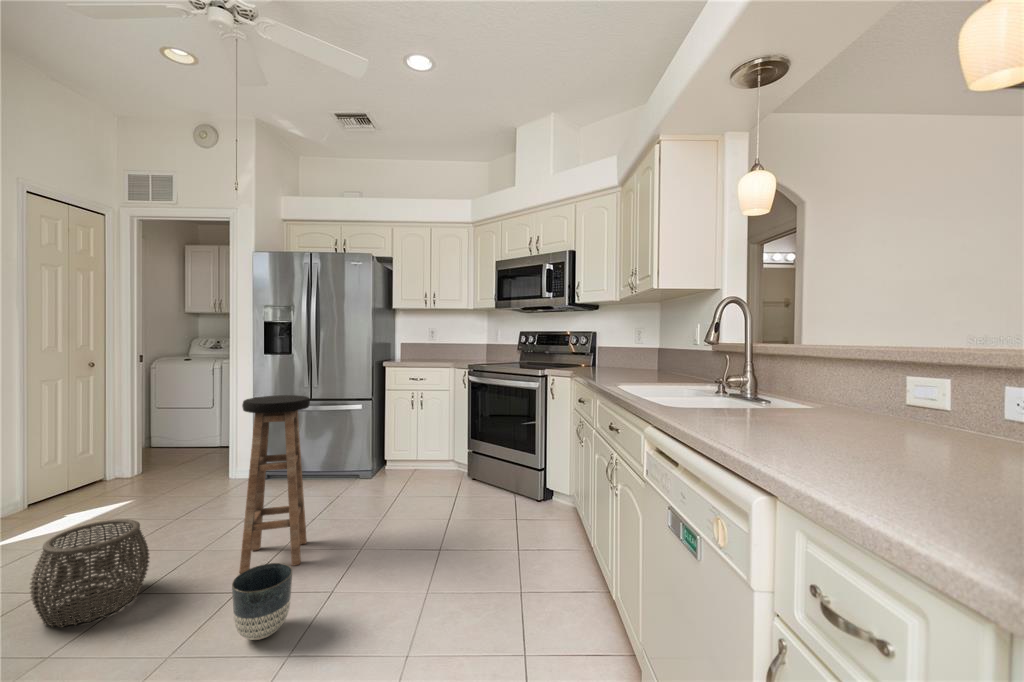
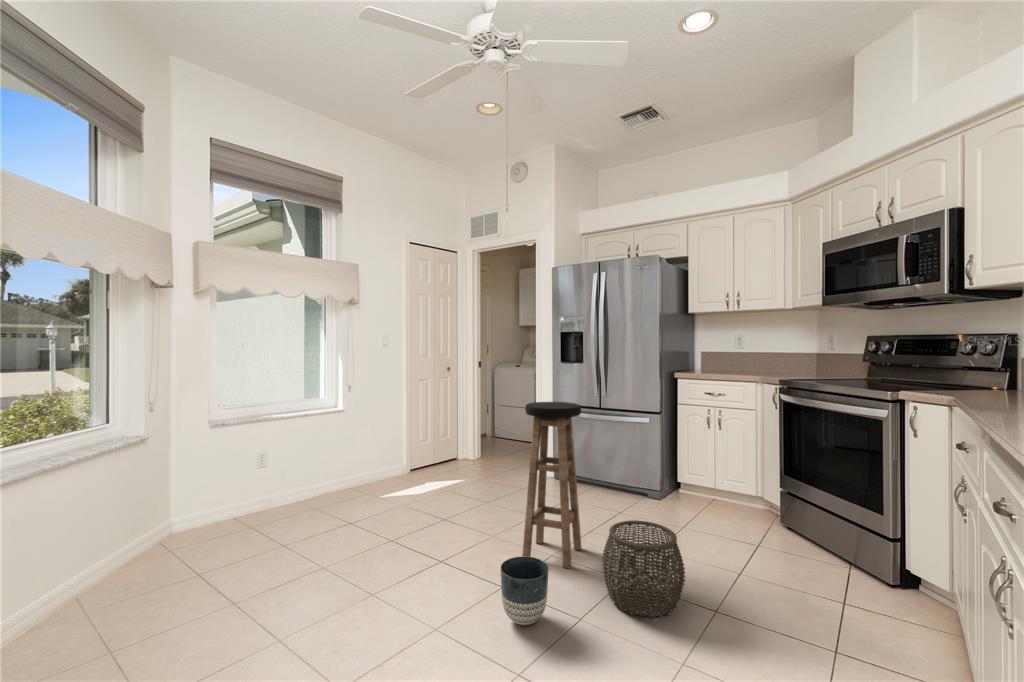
woven basket: present [30,519,150,627] -> present [602,520,685,618]

